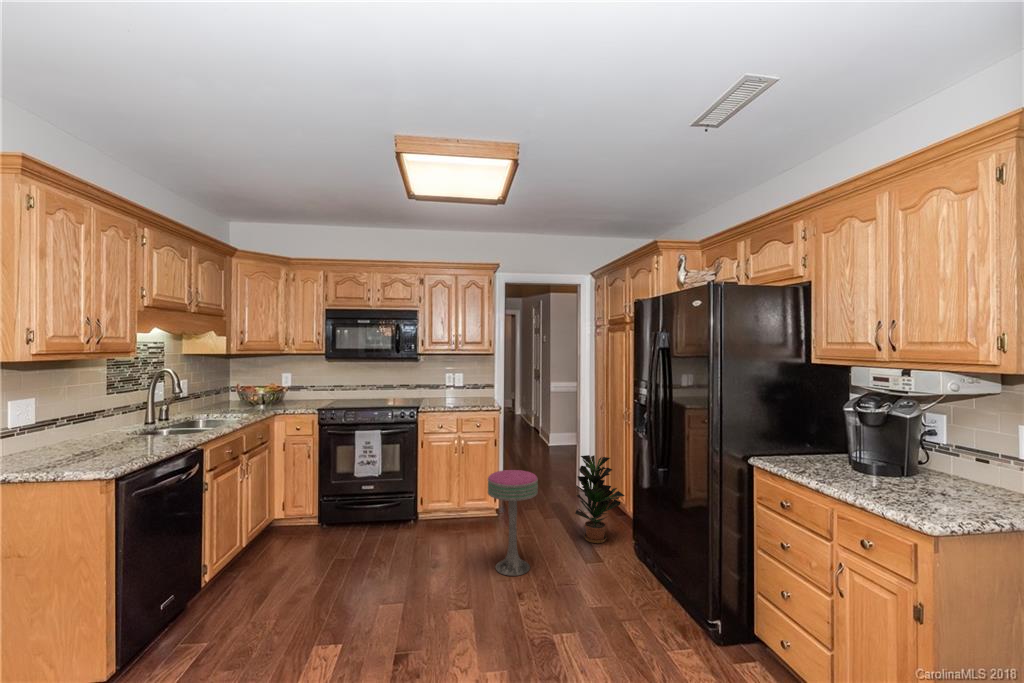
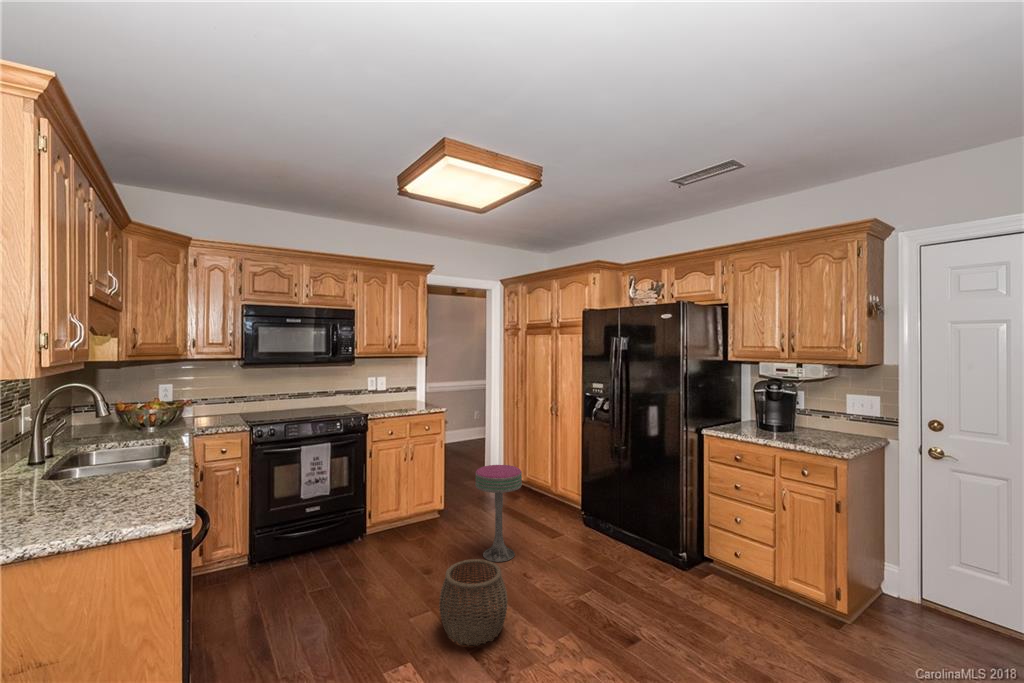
potted plant: present [575,455,625,543] -> none [522,445,564,522]
woven basket: none [376,563,450,655] -> present [439,559,508,646]

